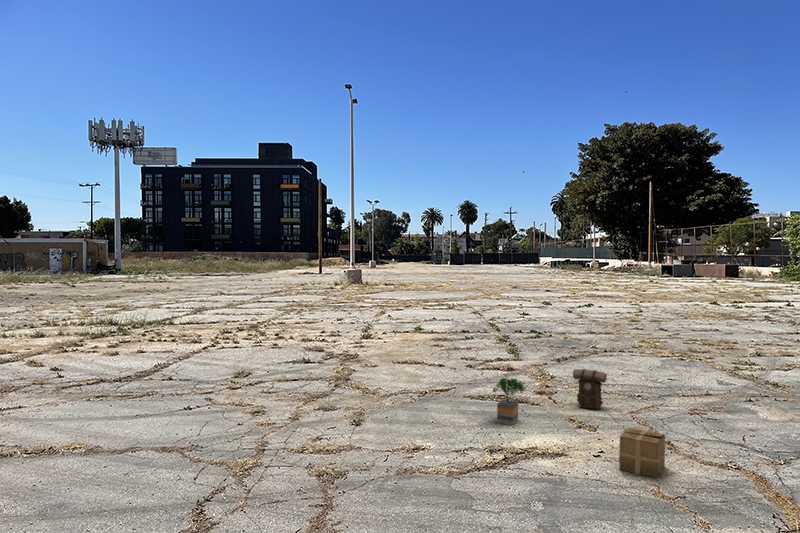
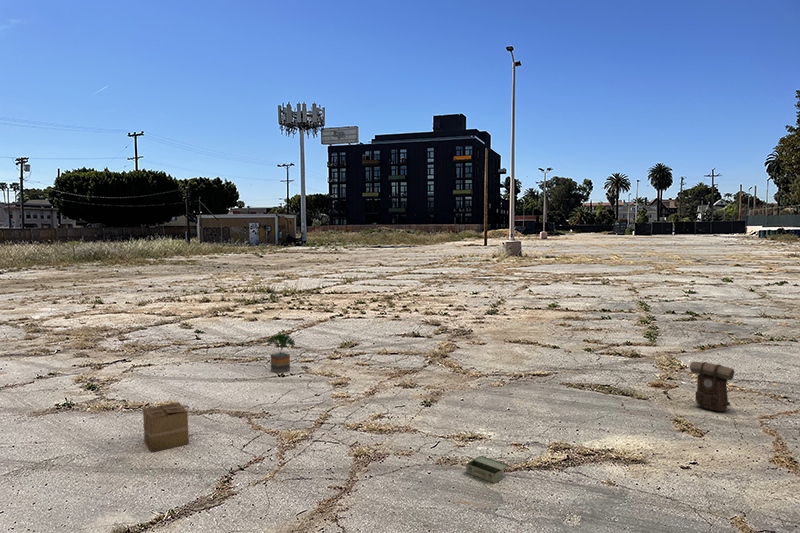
potted tree: present [493,378,525,425] -> present [268,334,295,373]
cardboard box: present [619,428,665,478] -> present [143,403,189,452]
toolbox: none [429,463,466,485] -> present [466,456,509,483]

